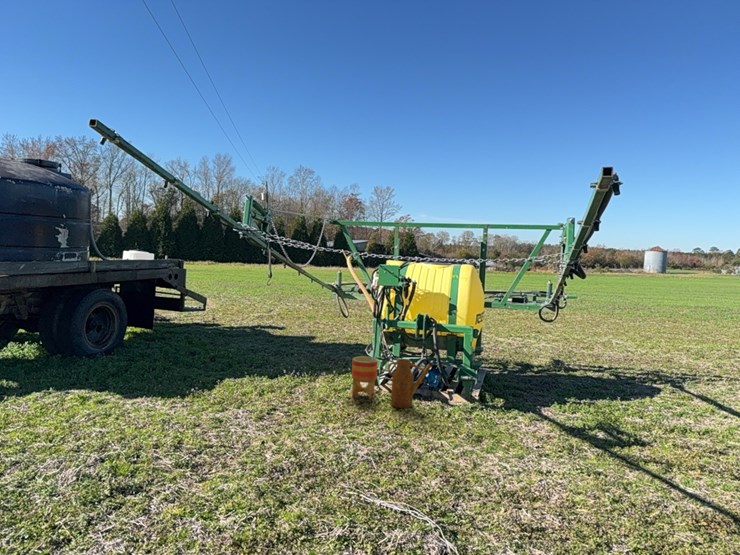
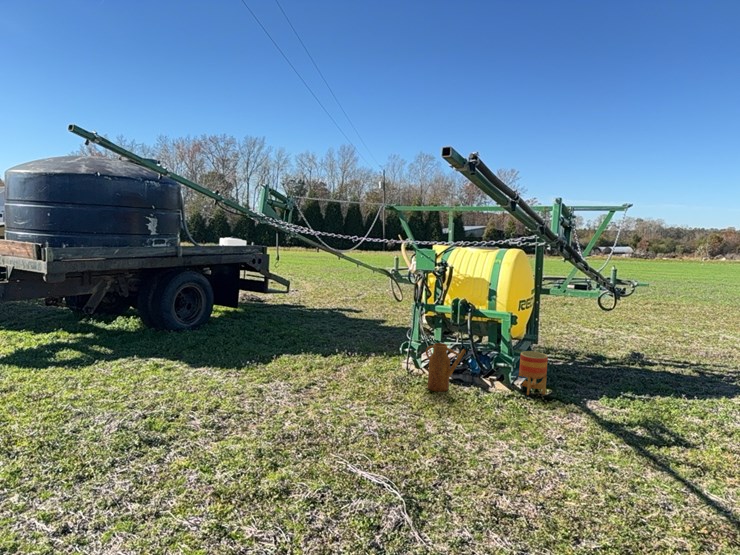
planter: present [352,356,378,399] -> present [519,351,548,395]

